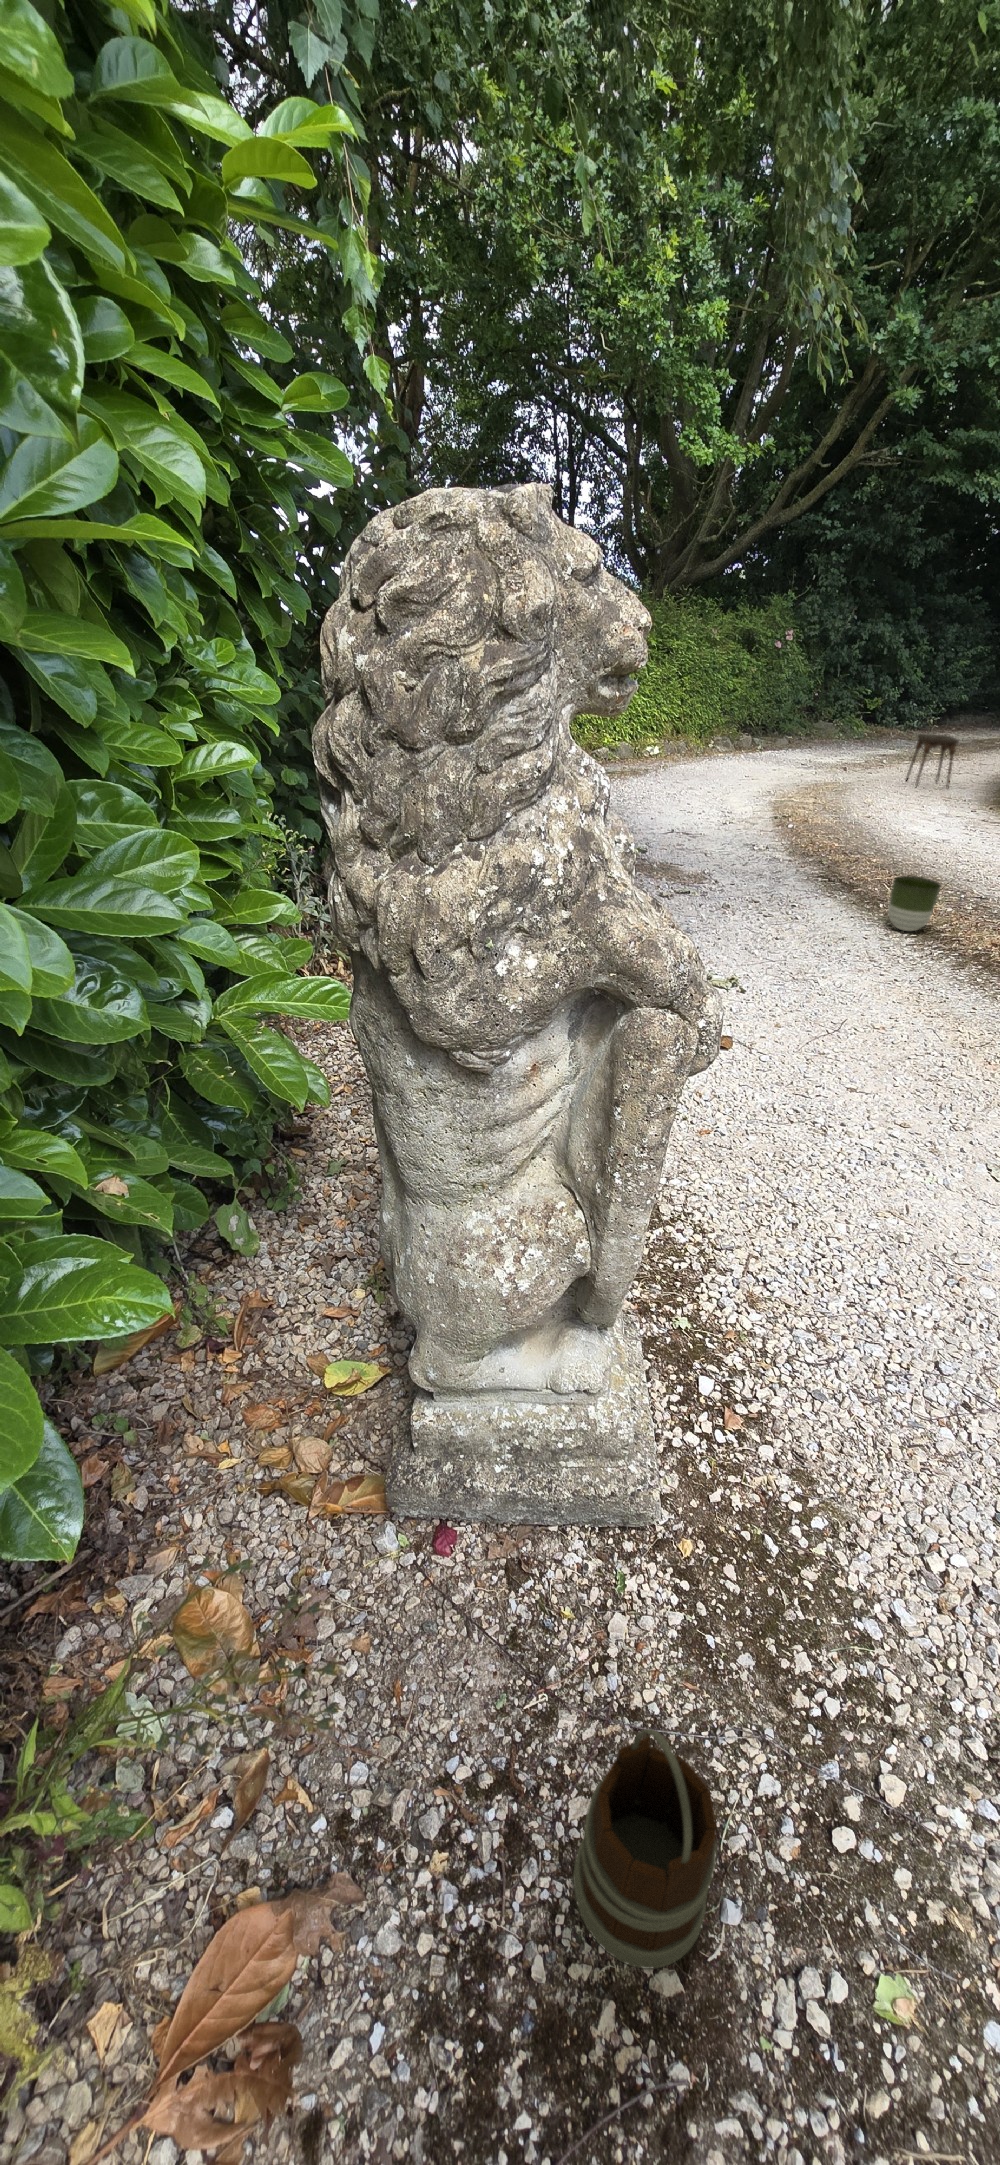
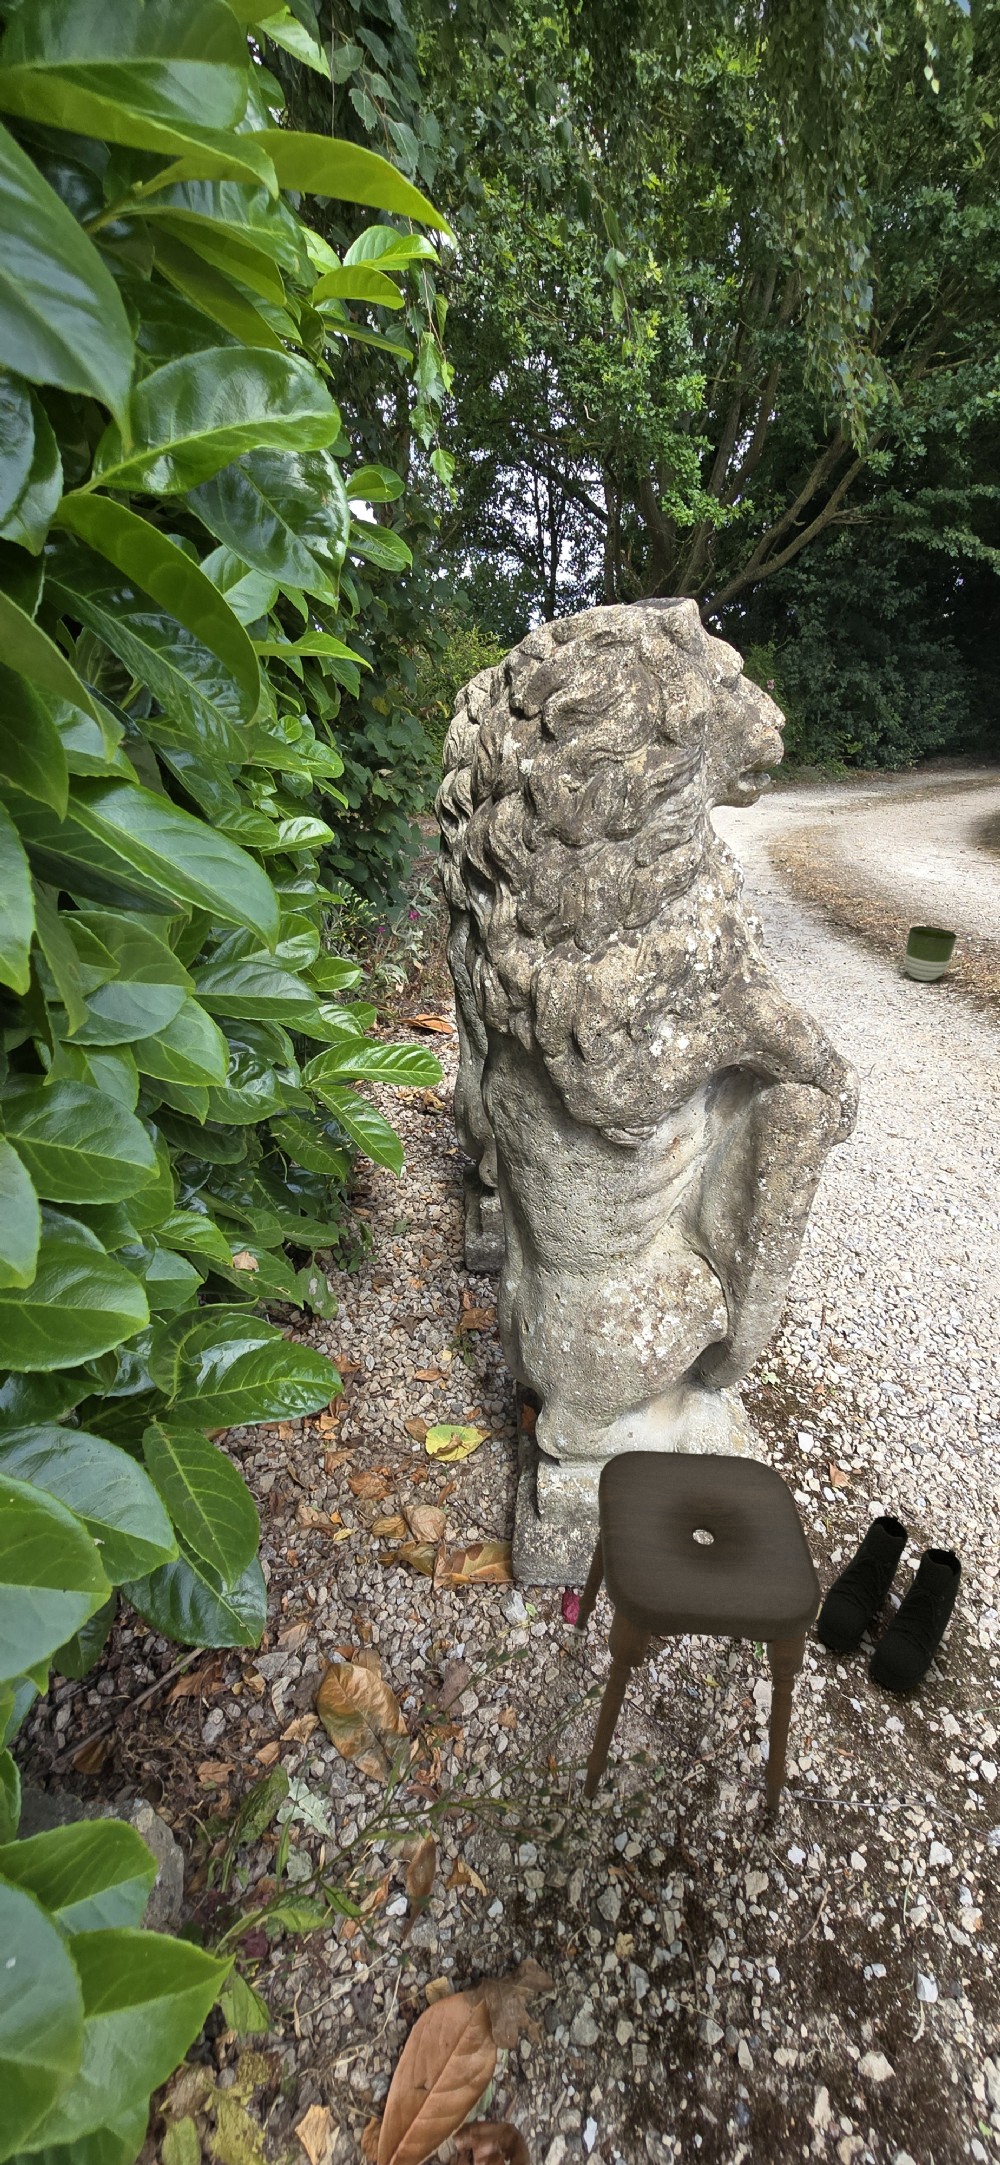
stool: present [906,734,958,788] -> present [576,1451,821,1810]
boots: none [685,1458,828,1628] -> present [818,1515,962,1691]
wooden bucket: present [573,1729,717,1969] -> none [760,1796,922,2049]

